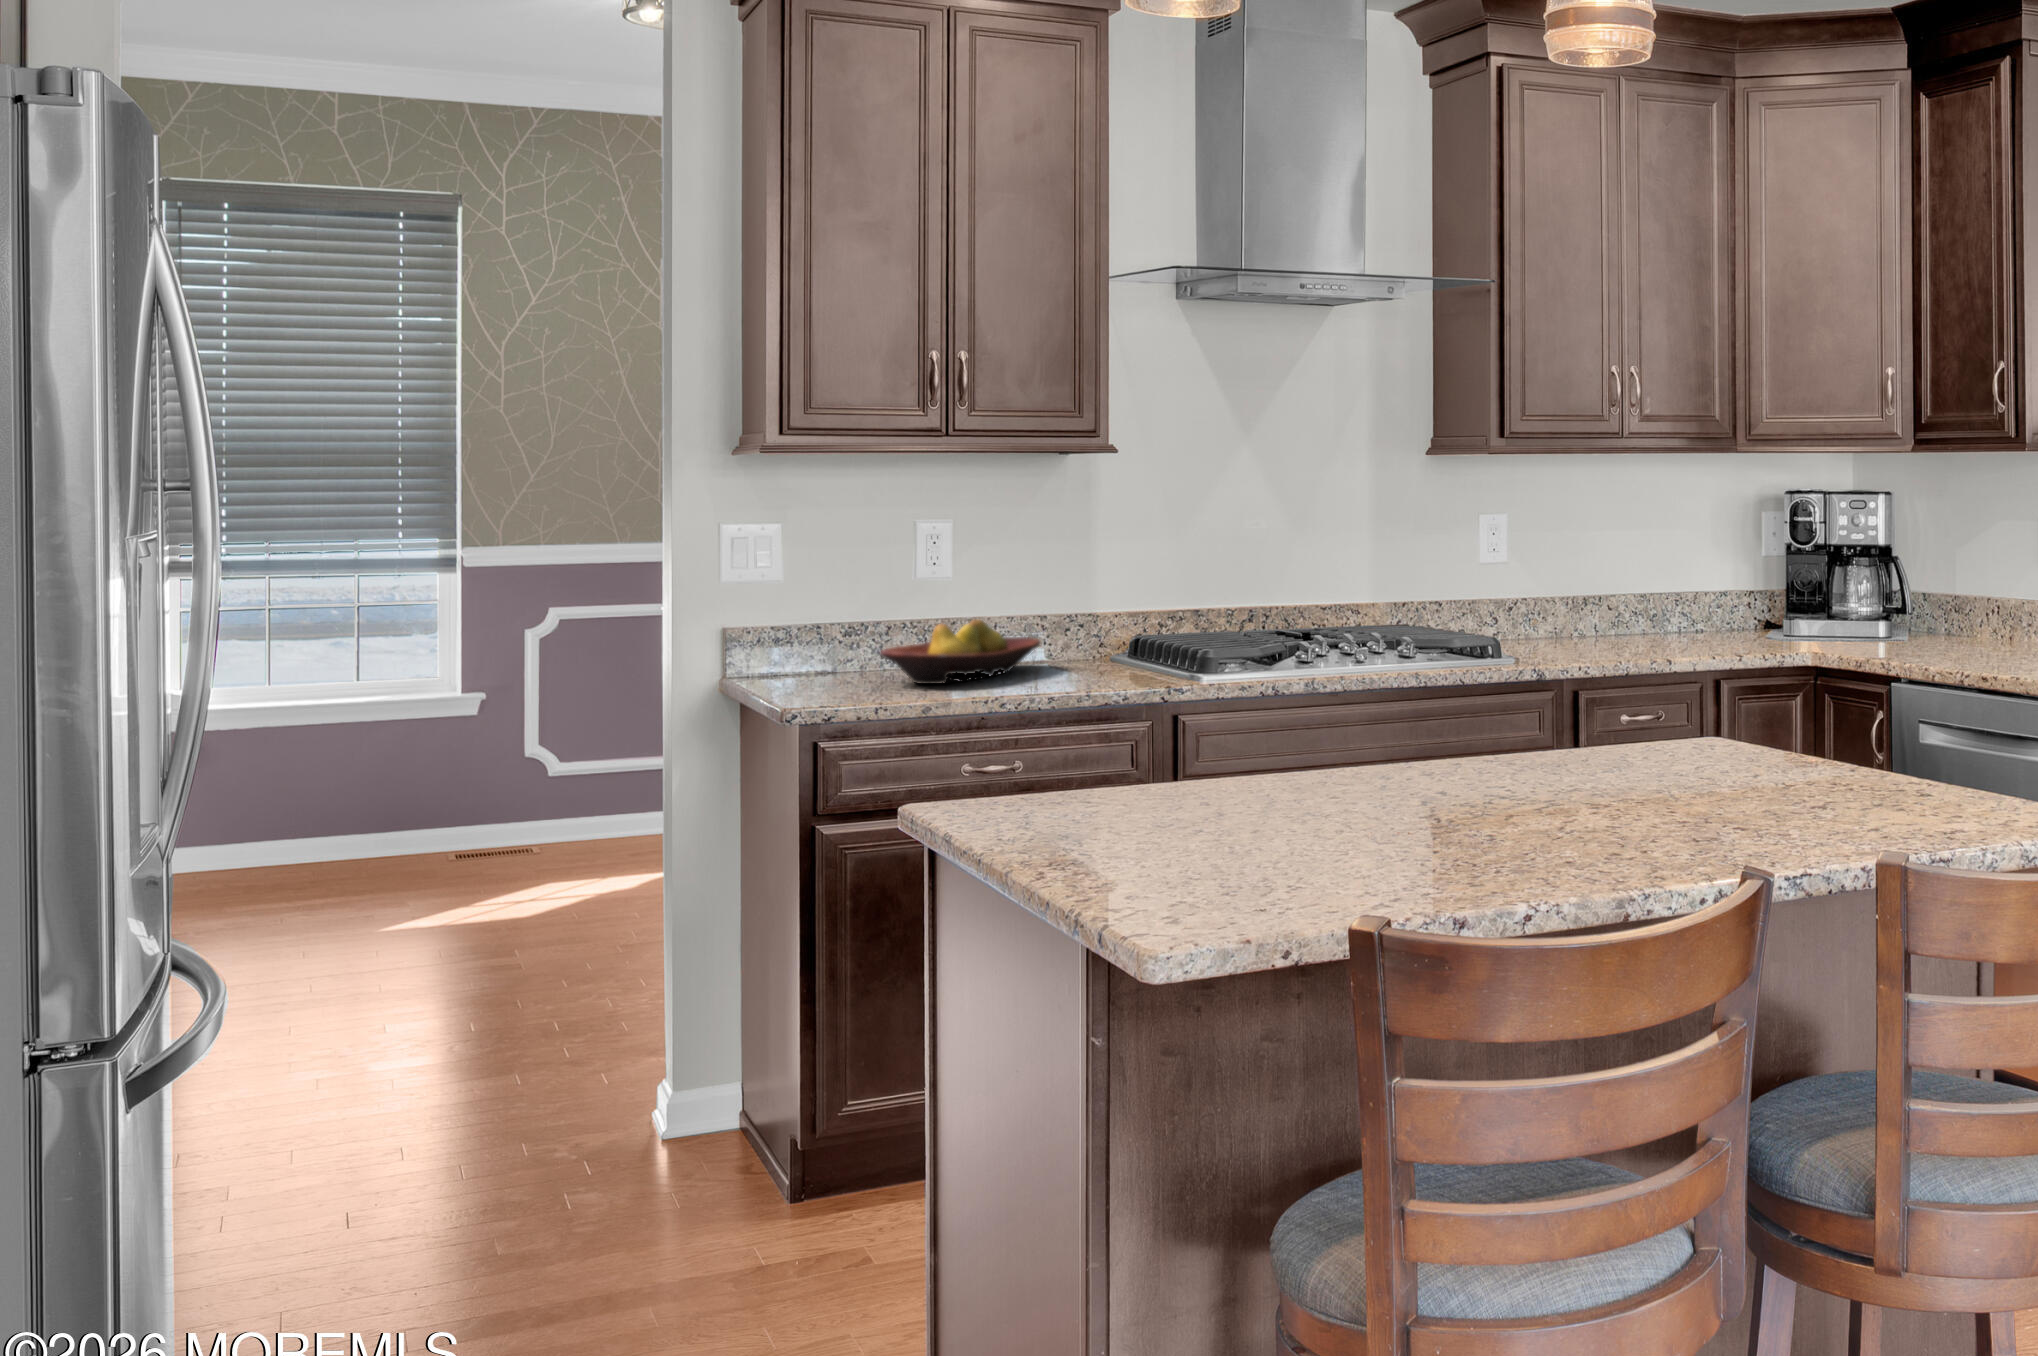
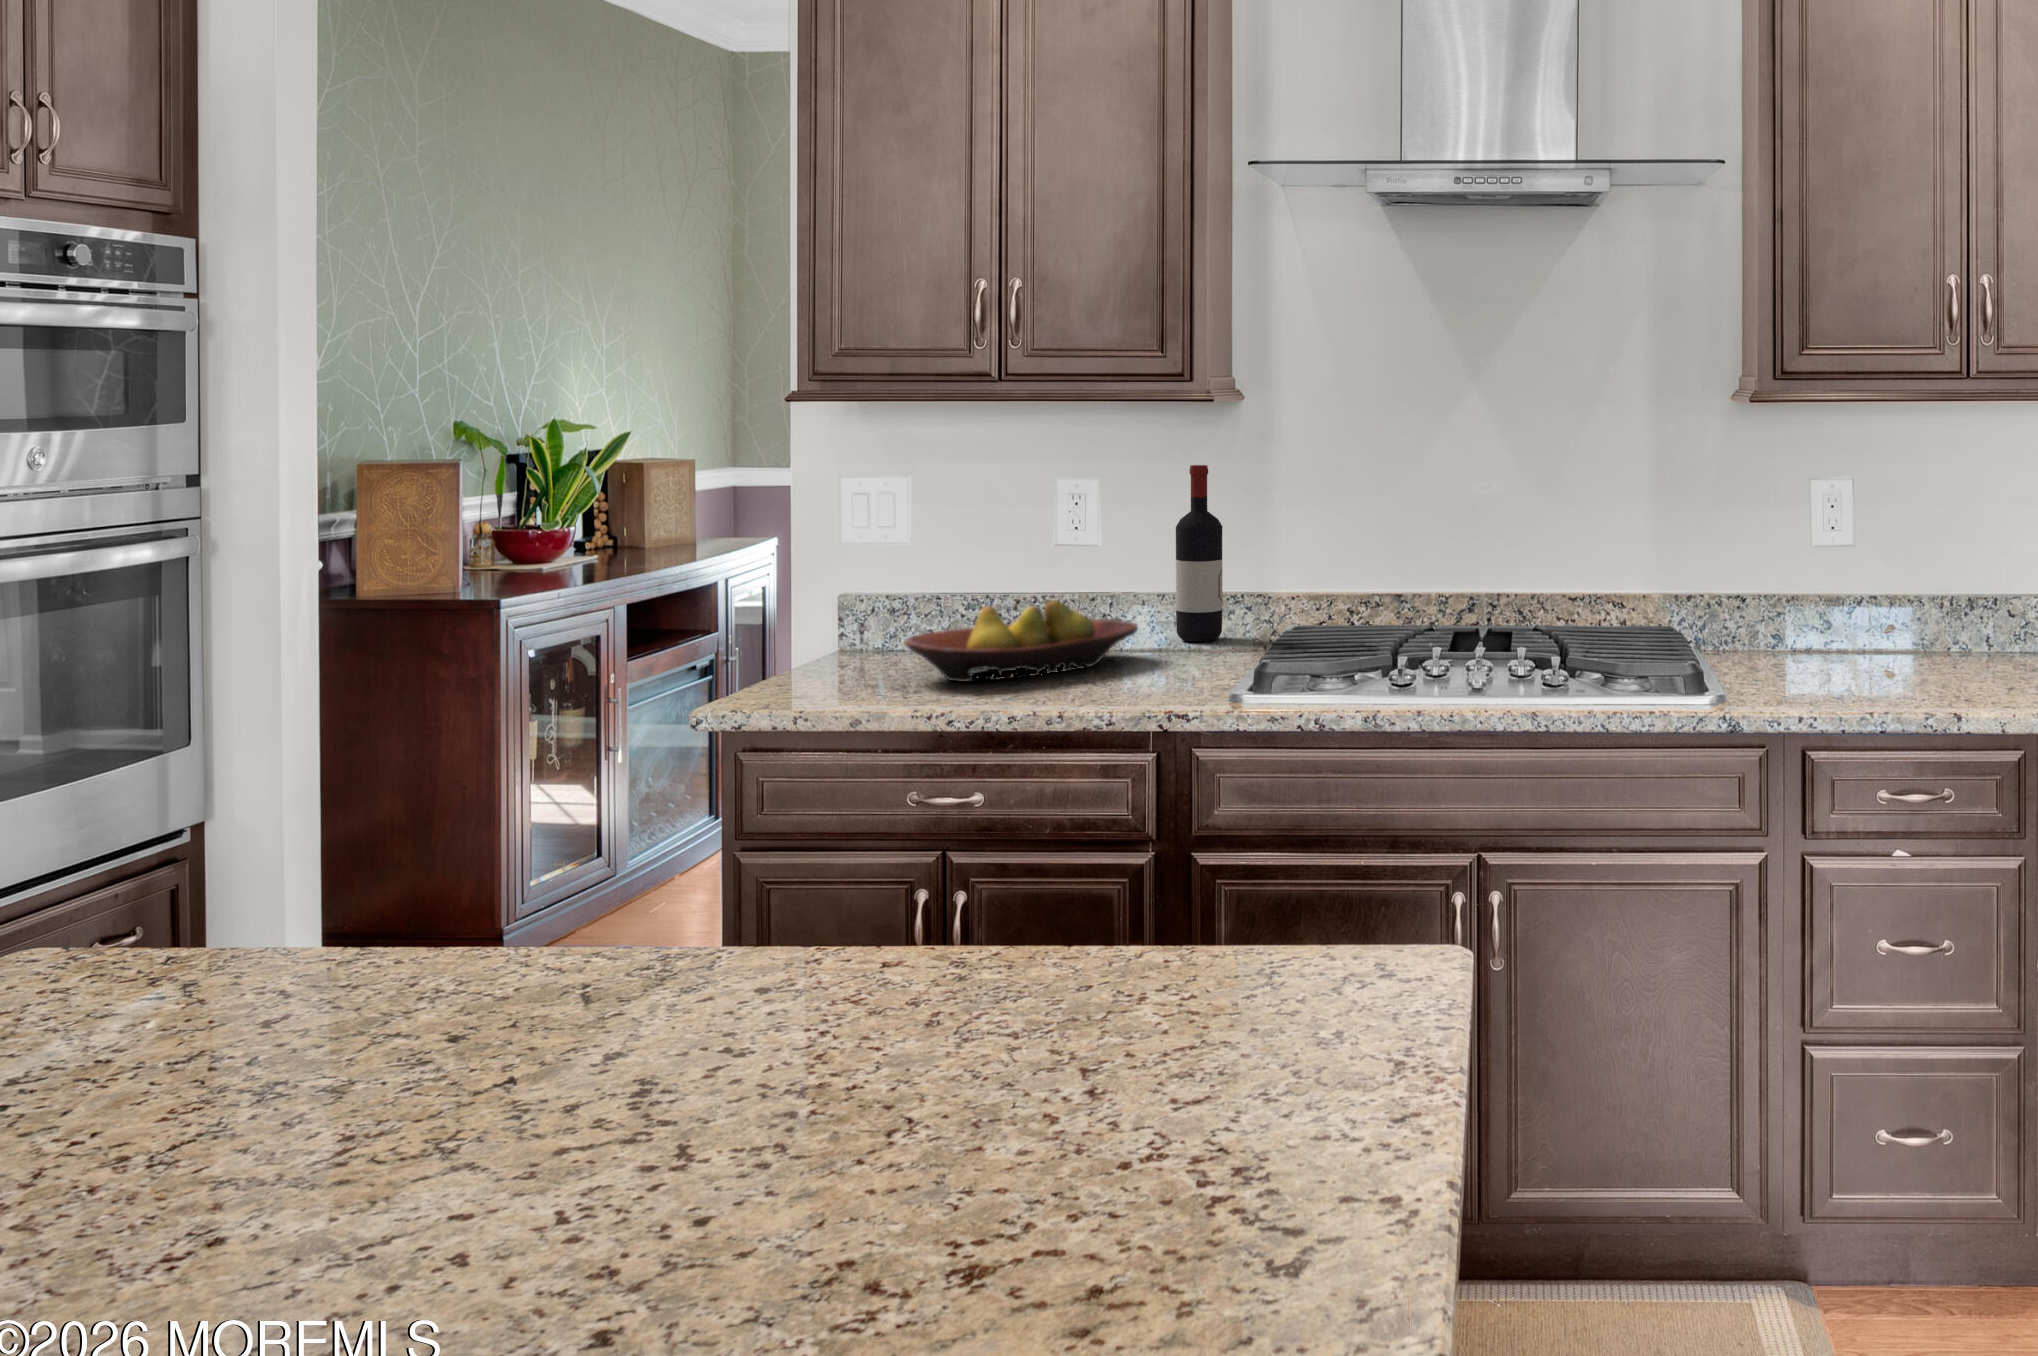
wine bottle: none [1025,513,1064,656] -> present [1176,465,1222,642]

